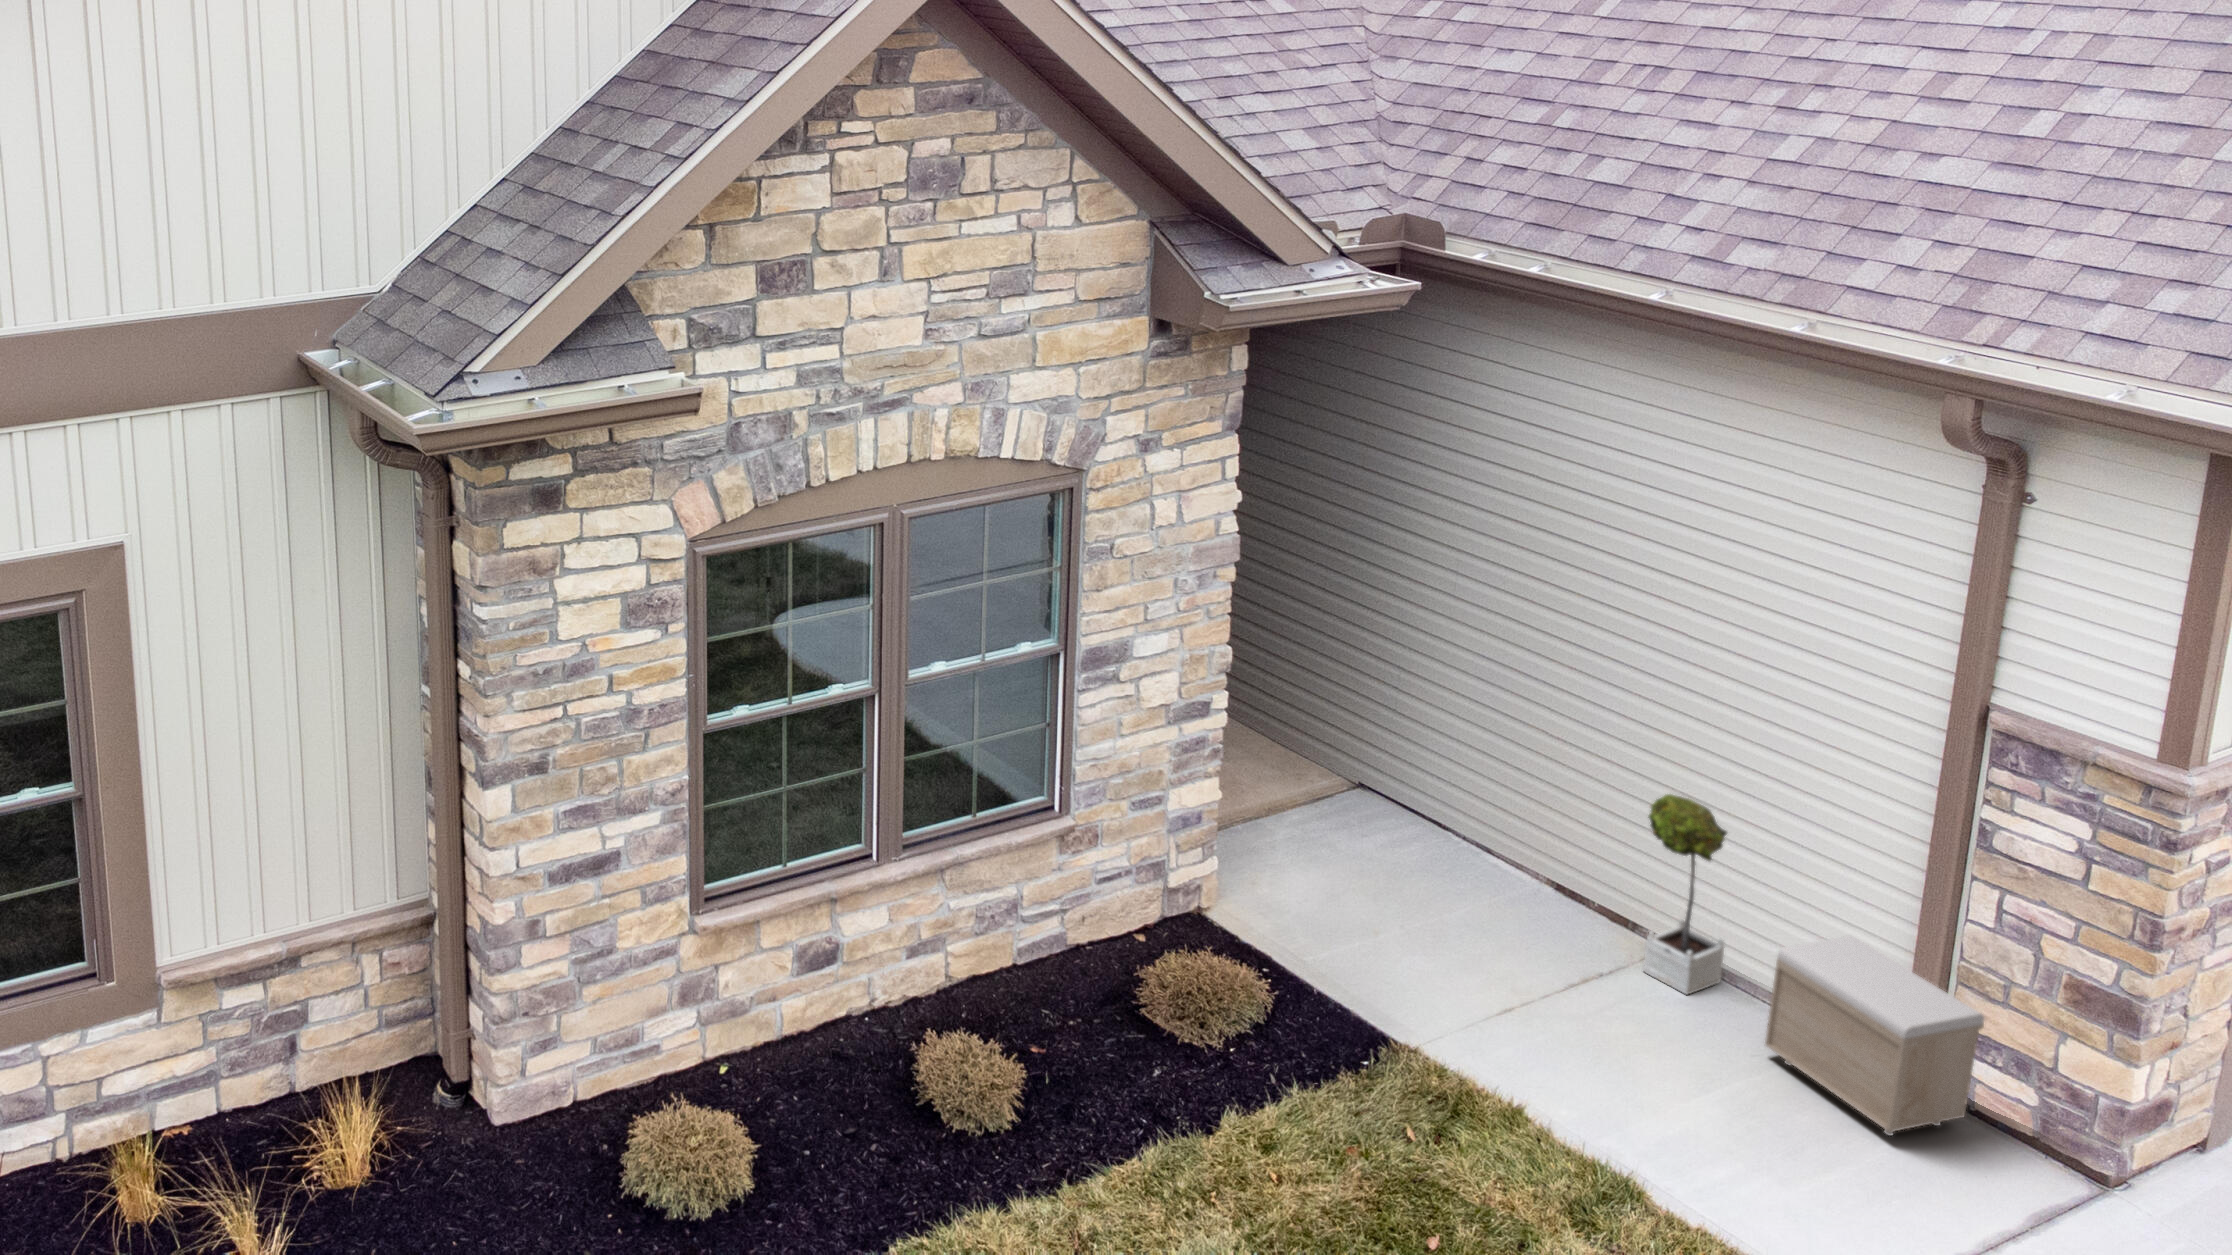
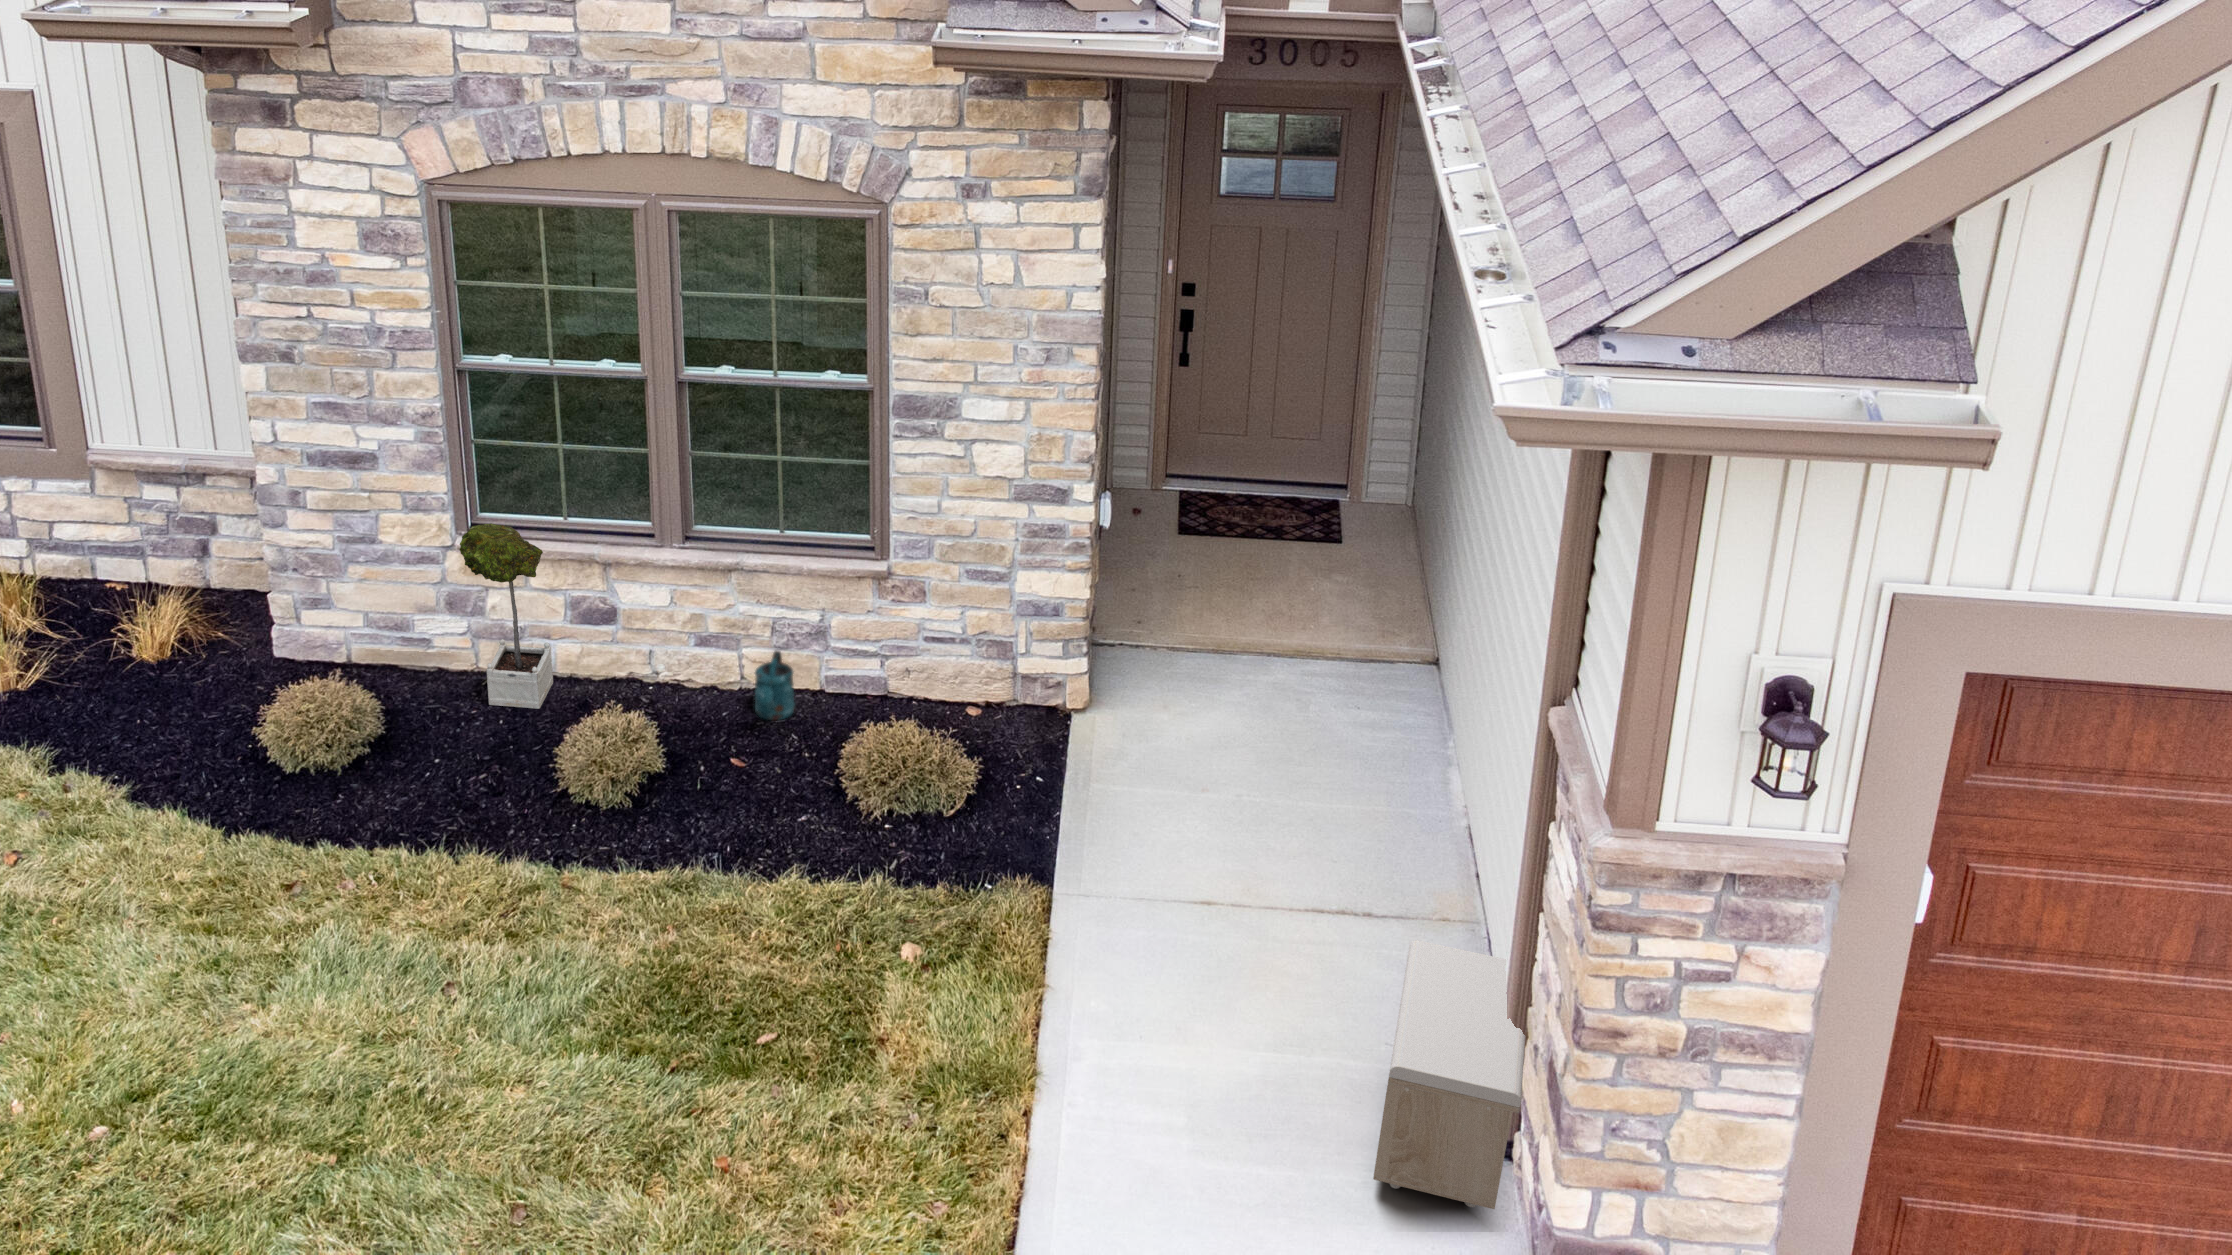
potted tree: present [1643,794,1727,994] -> present [459,523,553,709]
watering can: none [985,934,1047,1004] -> present [755,651,795,720]

